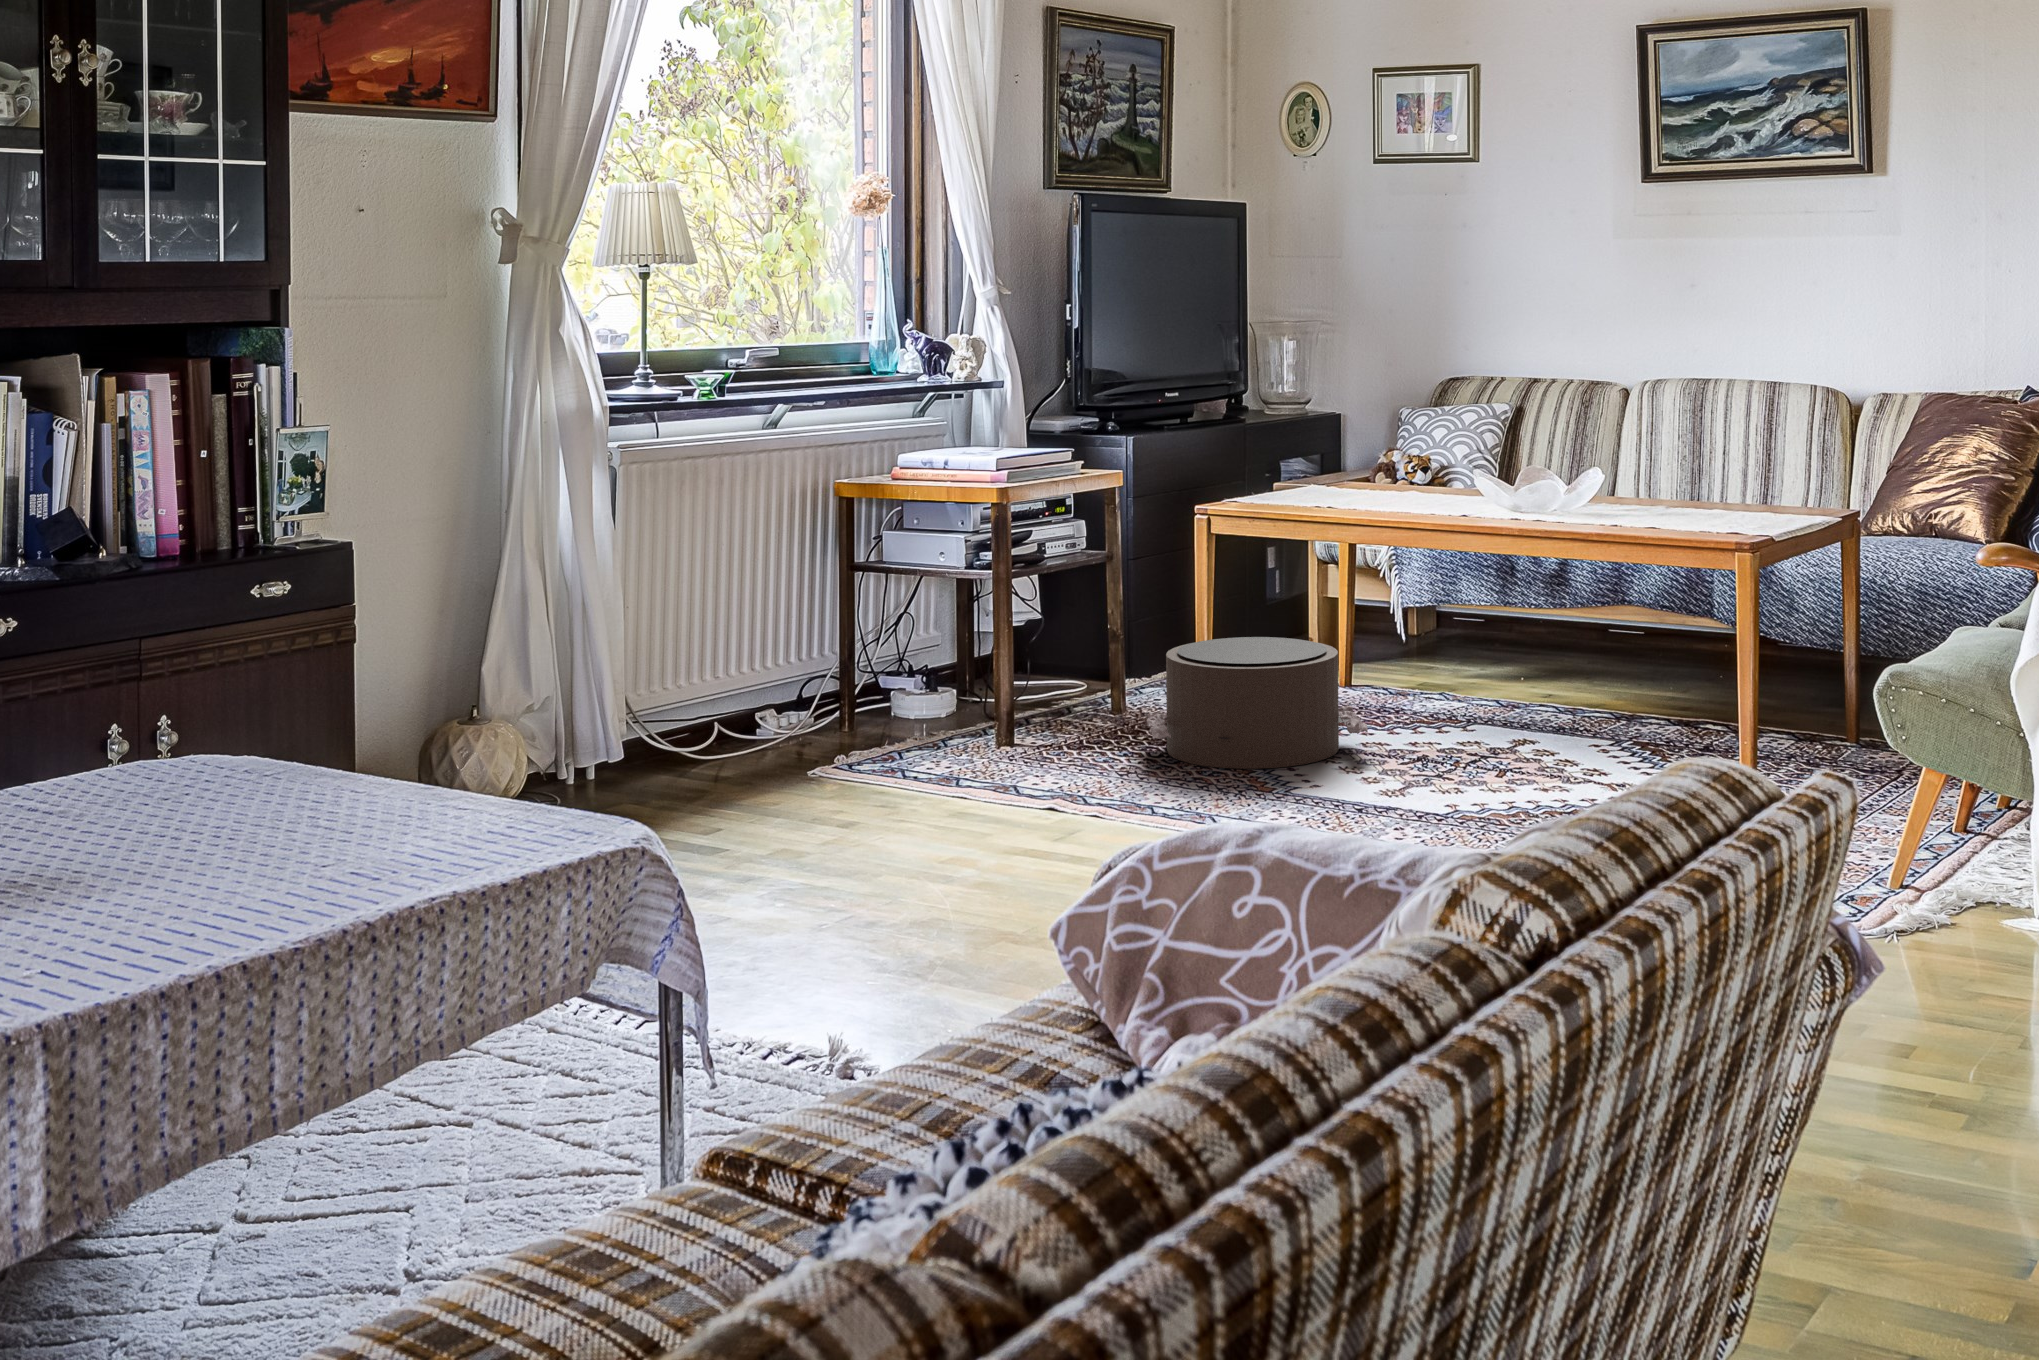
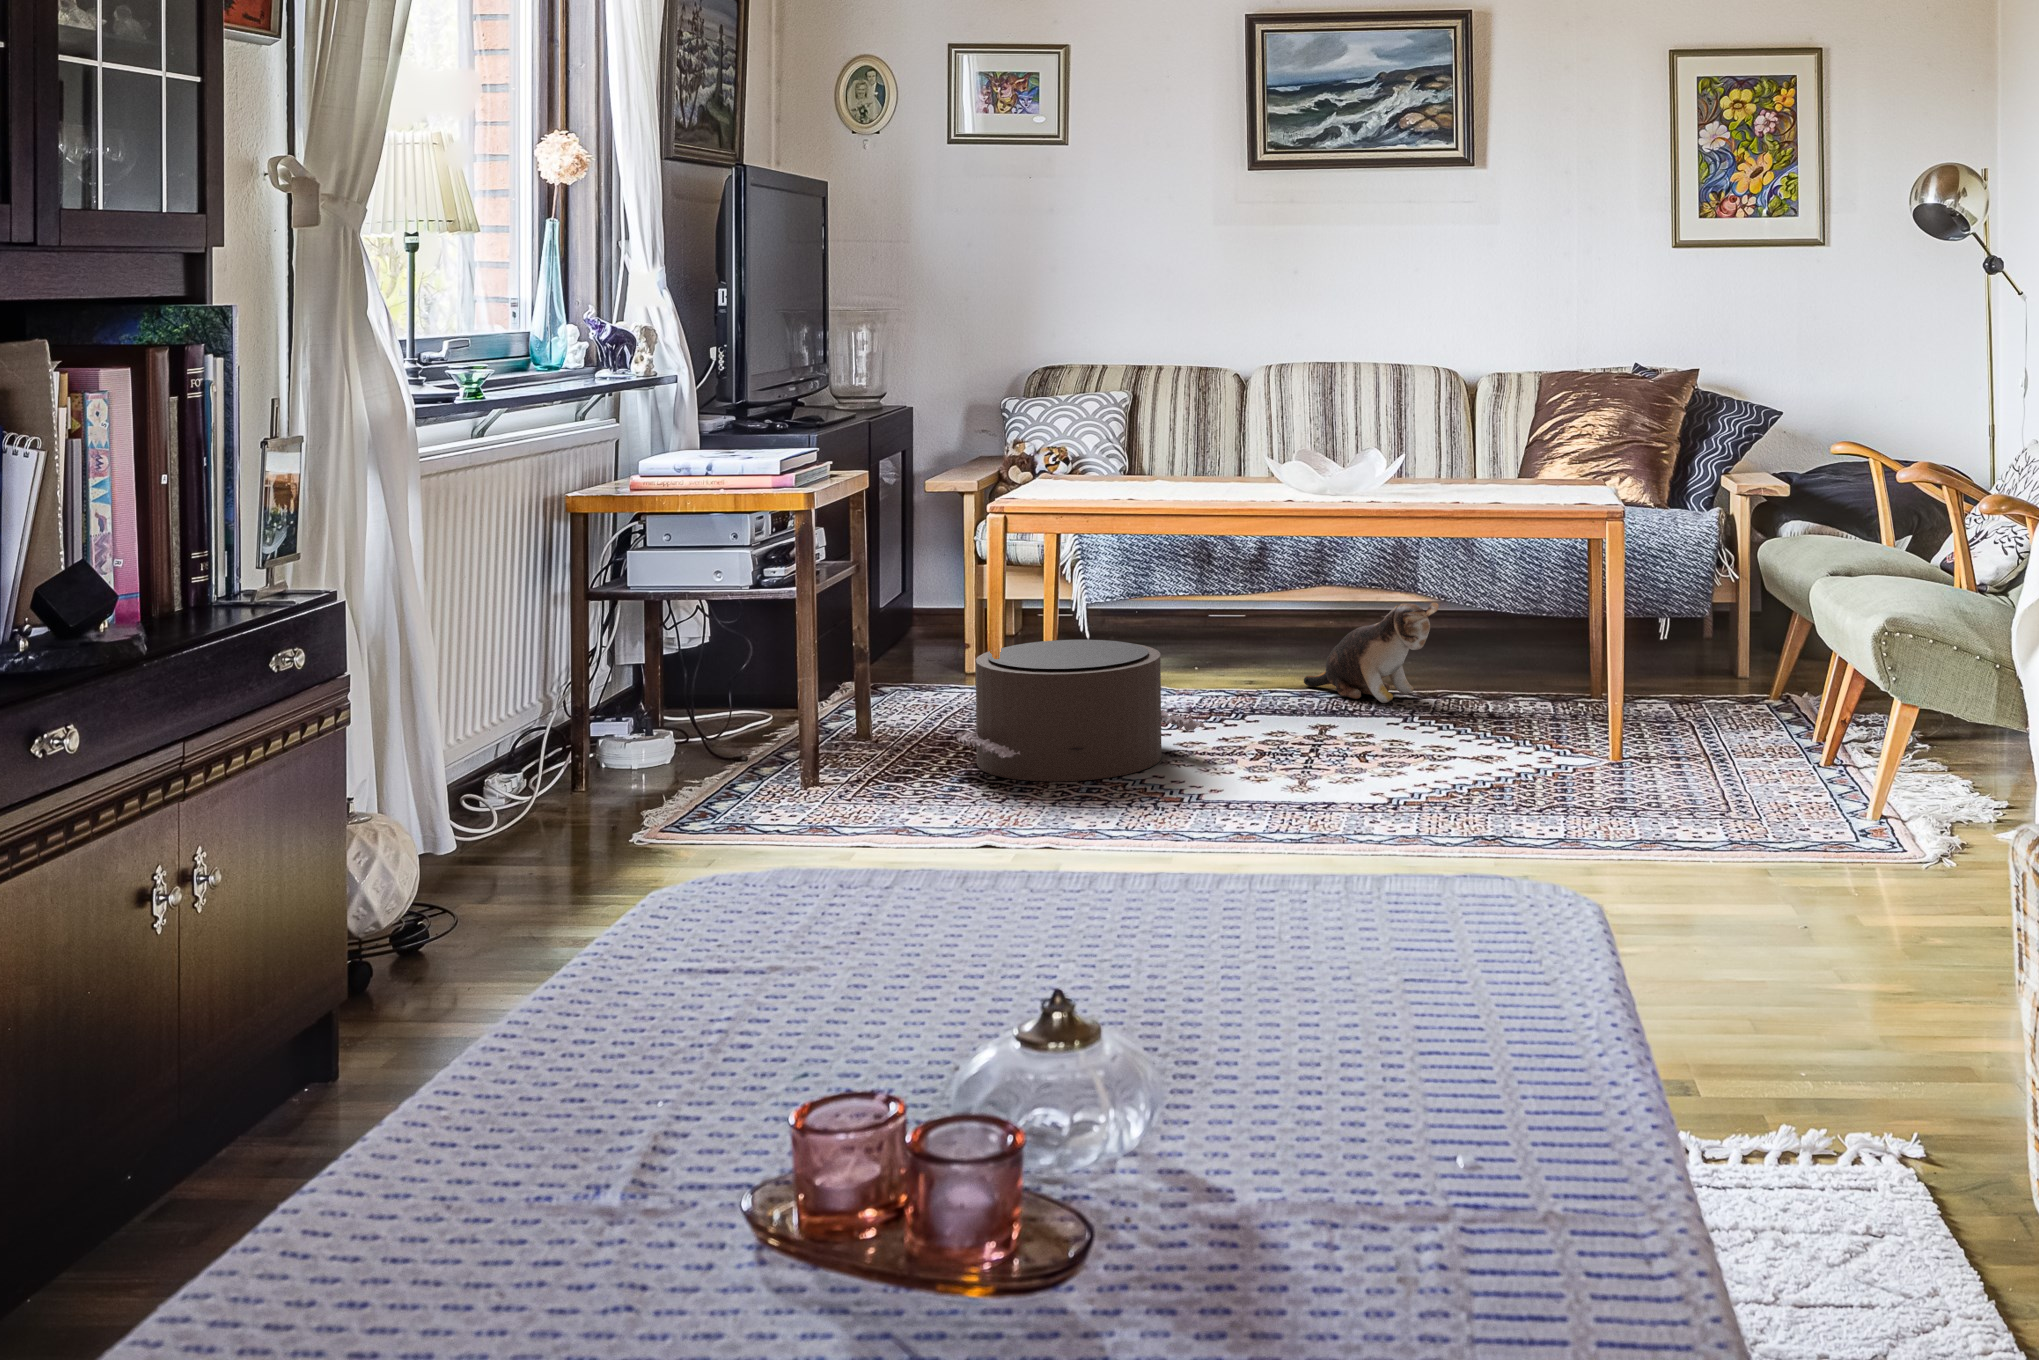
plush toy: none [1581,631,1678,730] -> present [1304,603,1439,703]

